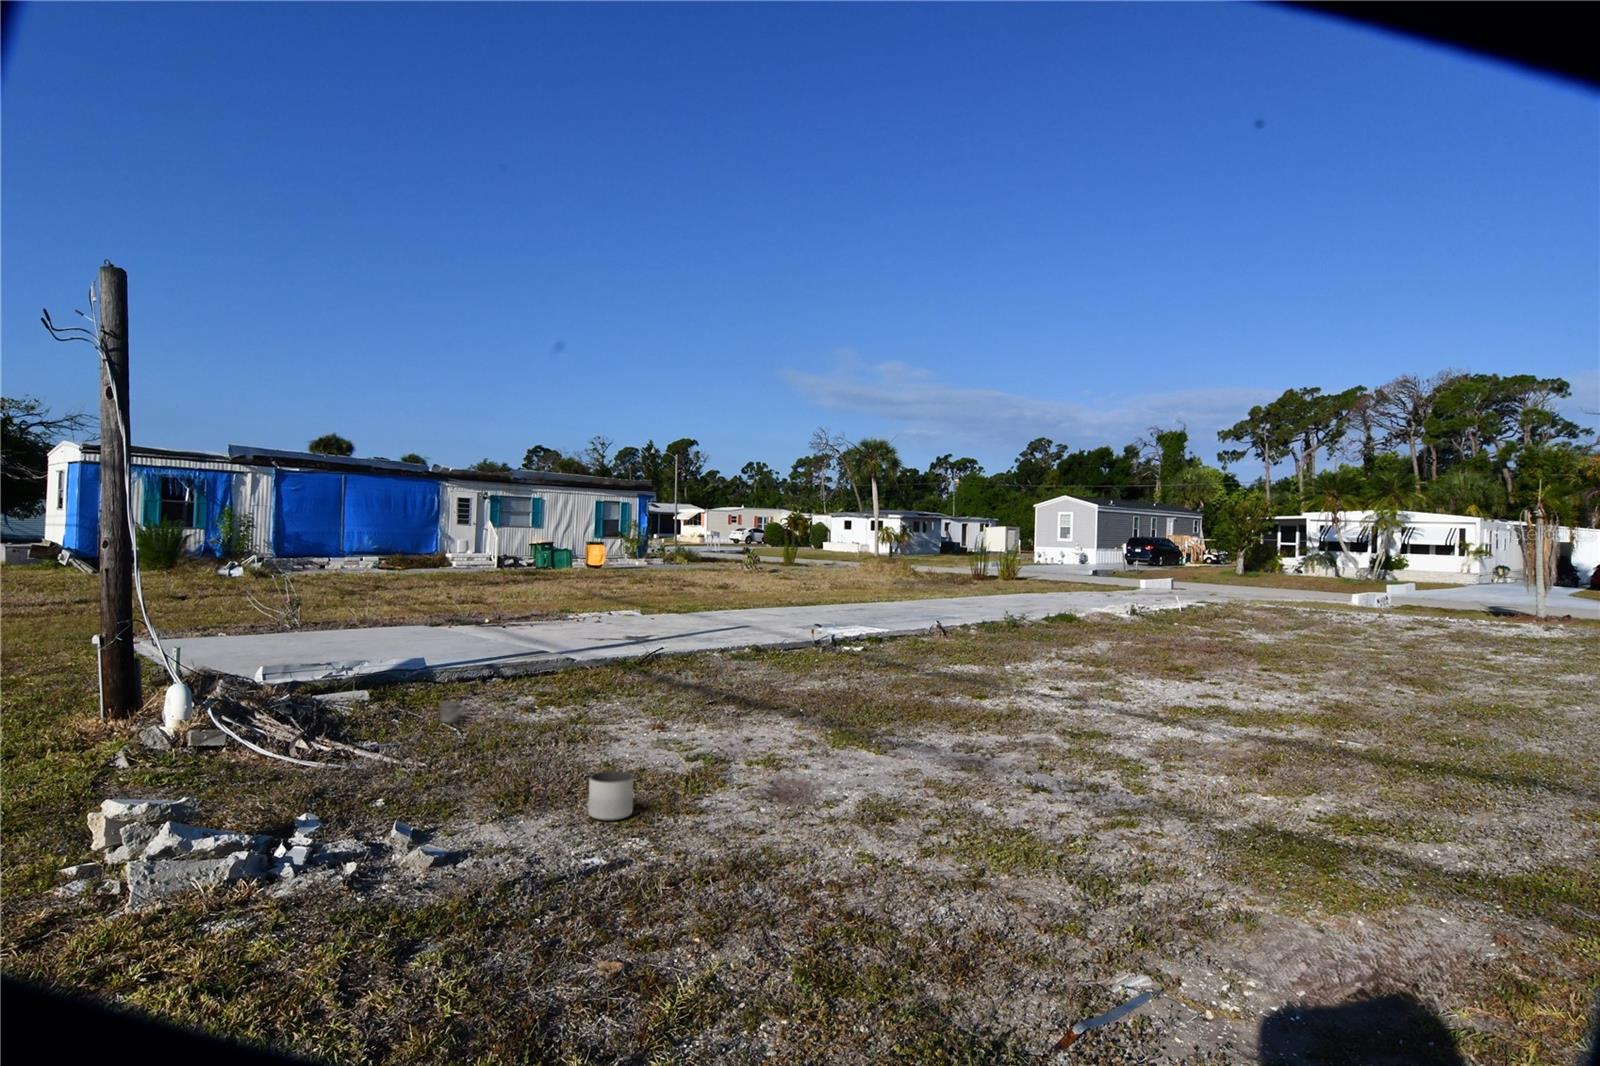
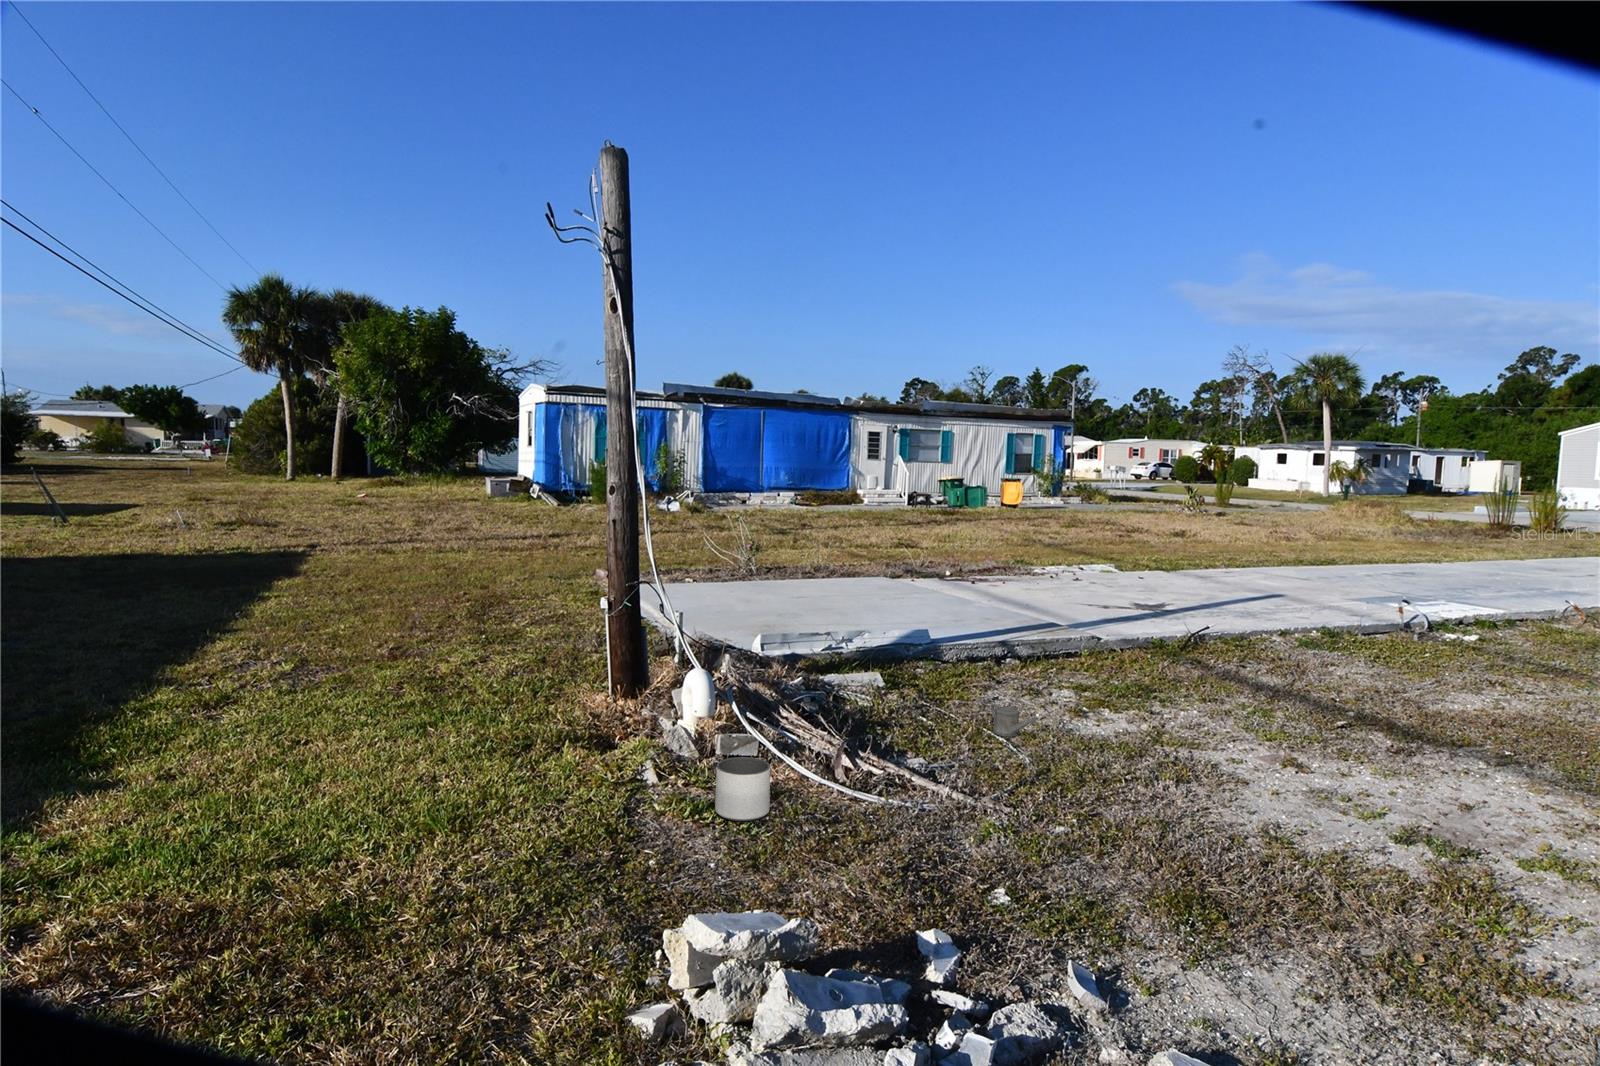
planter: present [588,771,633,821] -> present [715,757,770,821]

